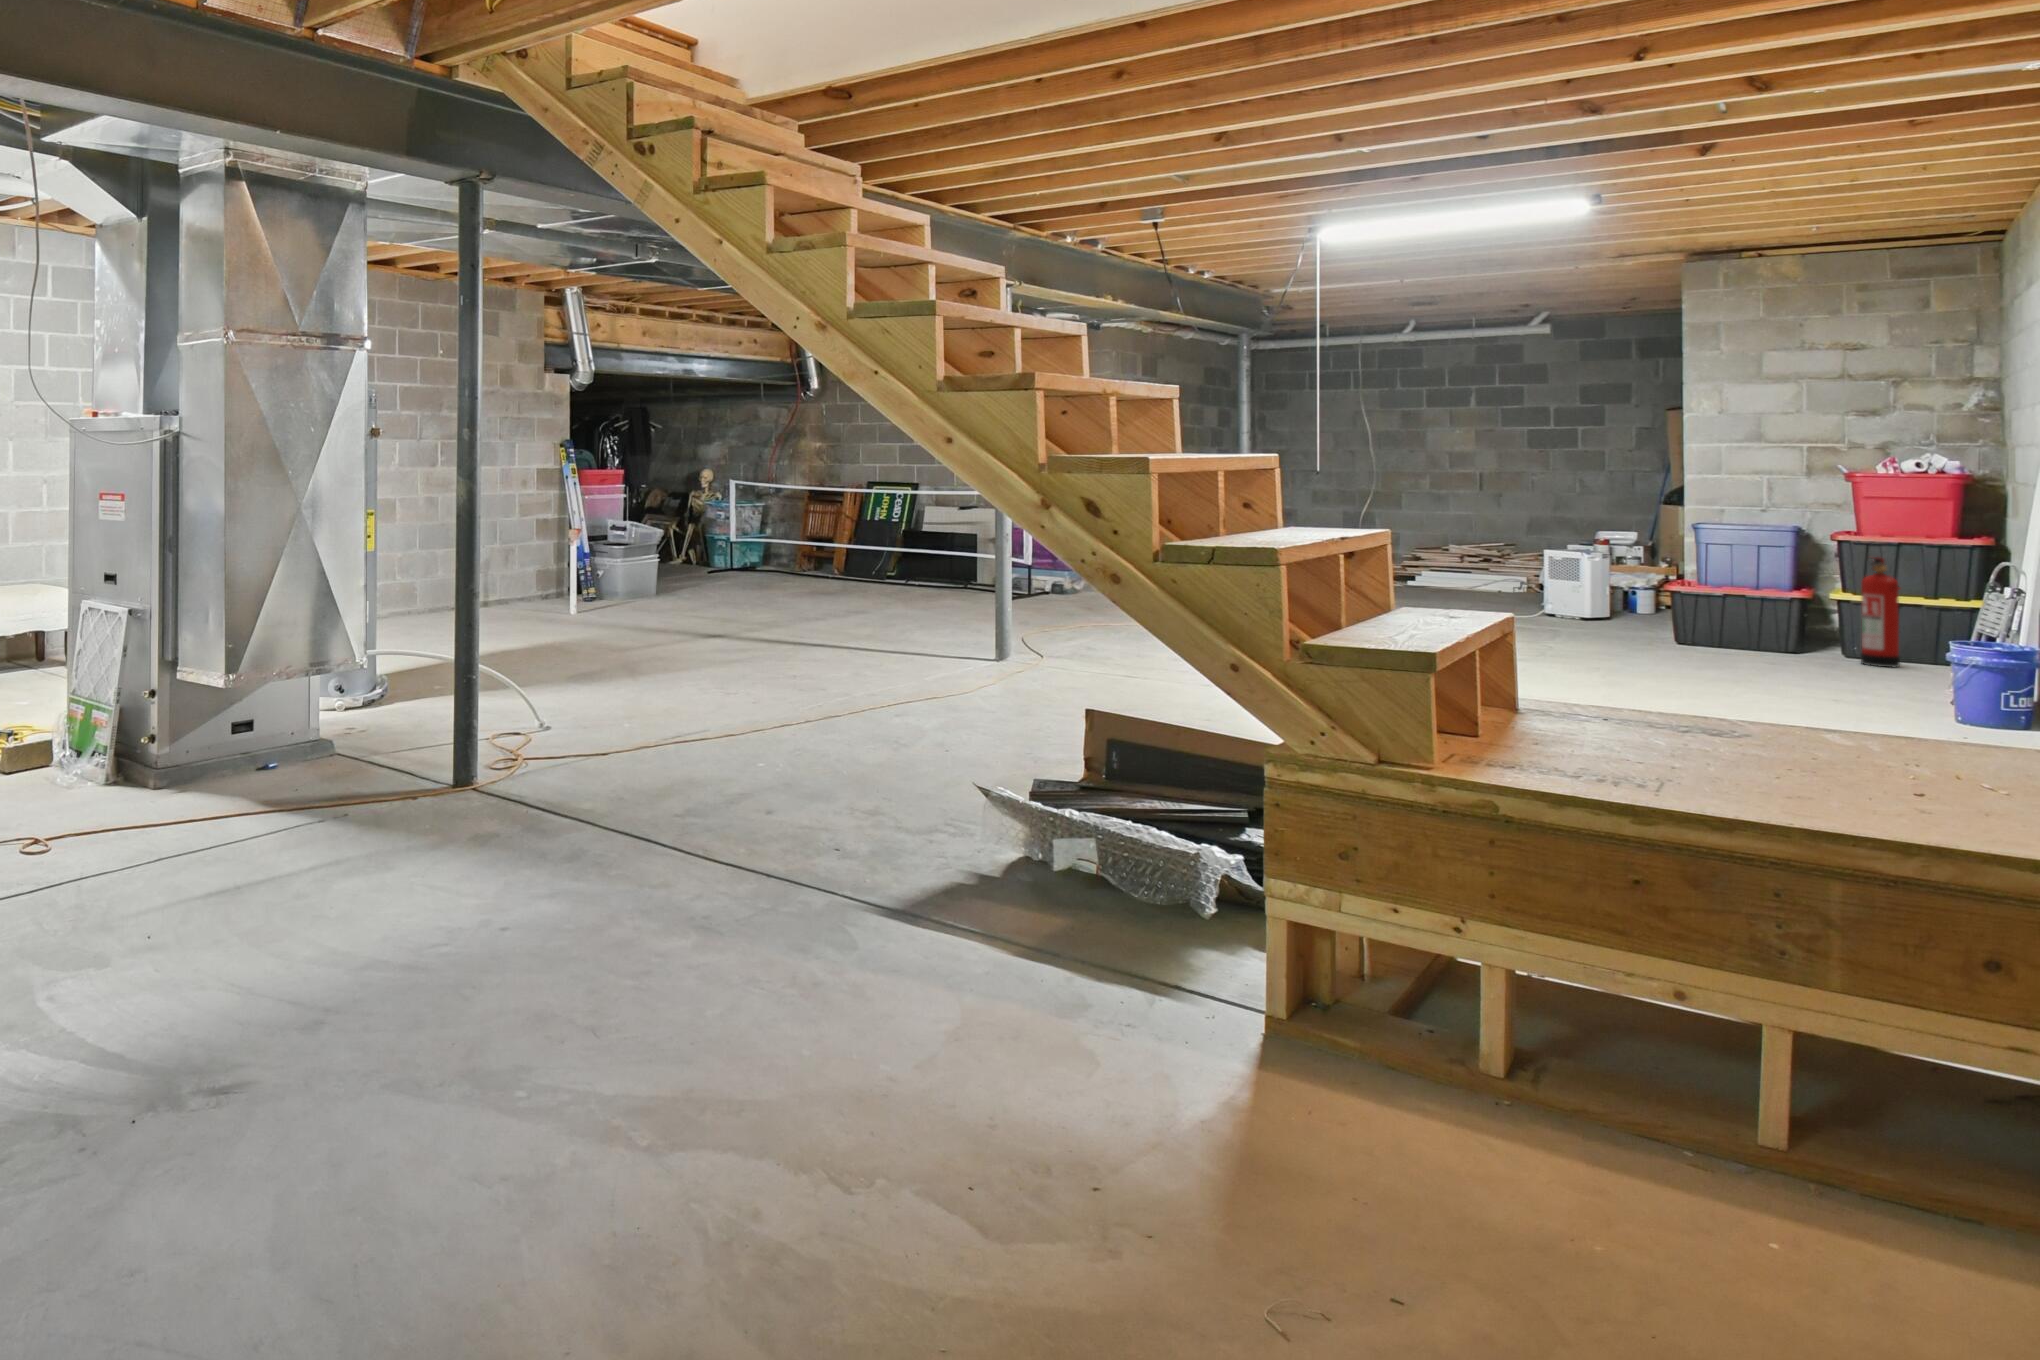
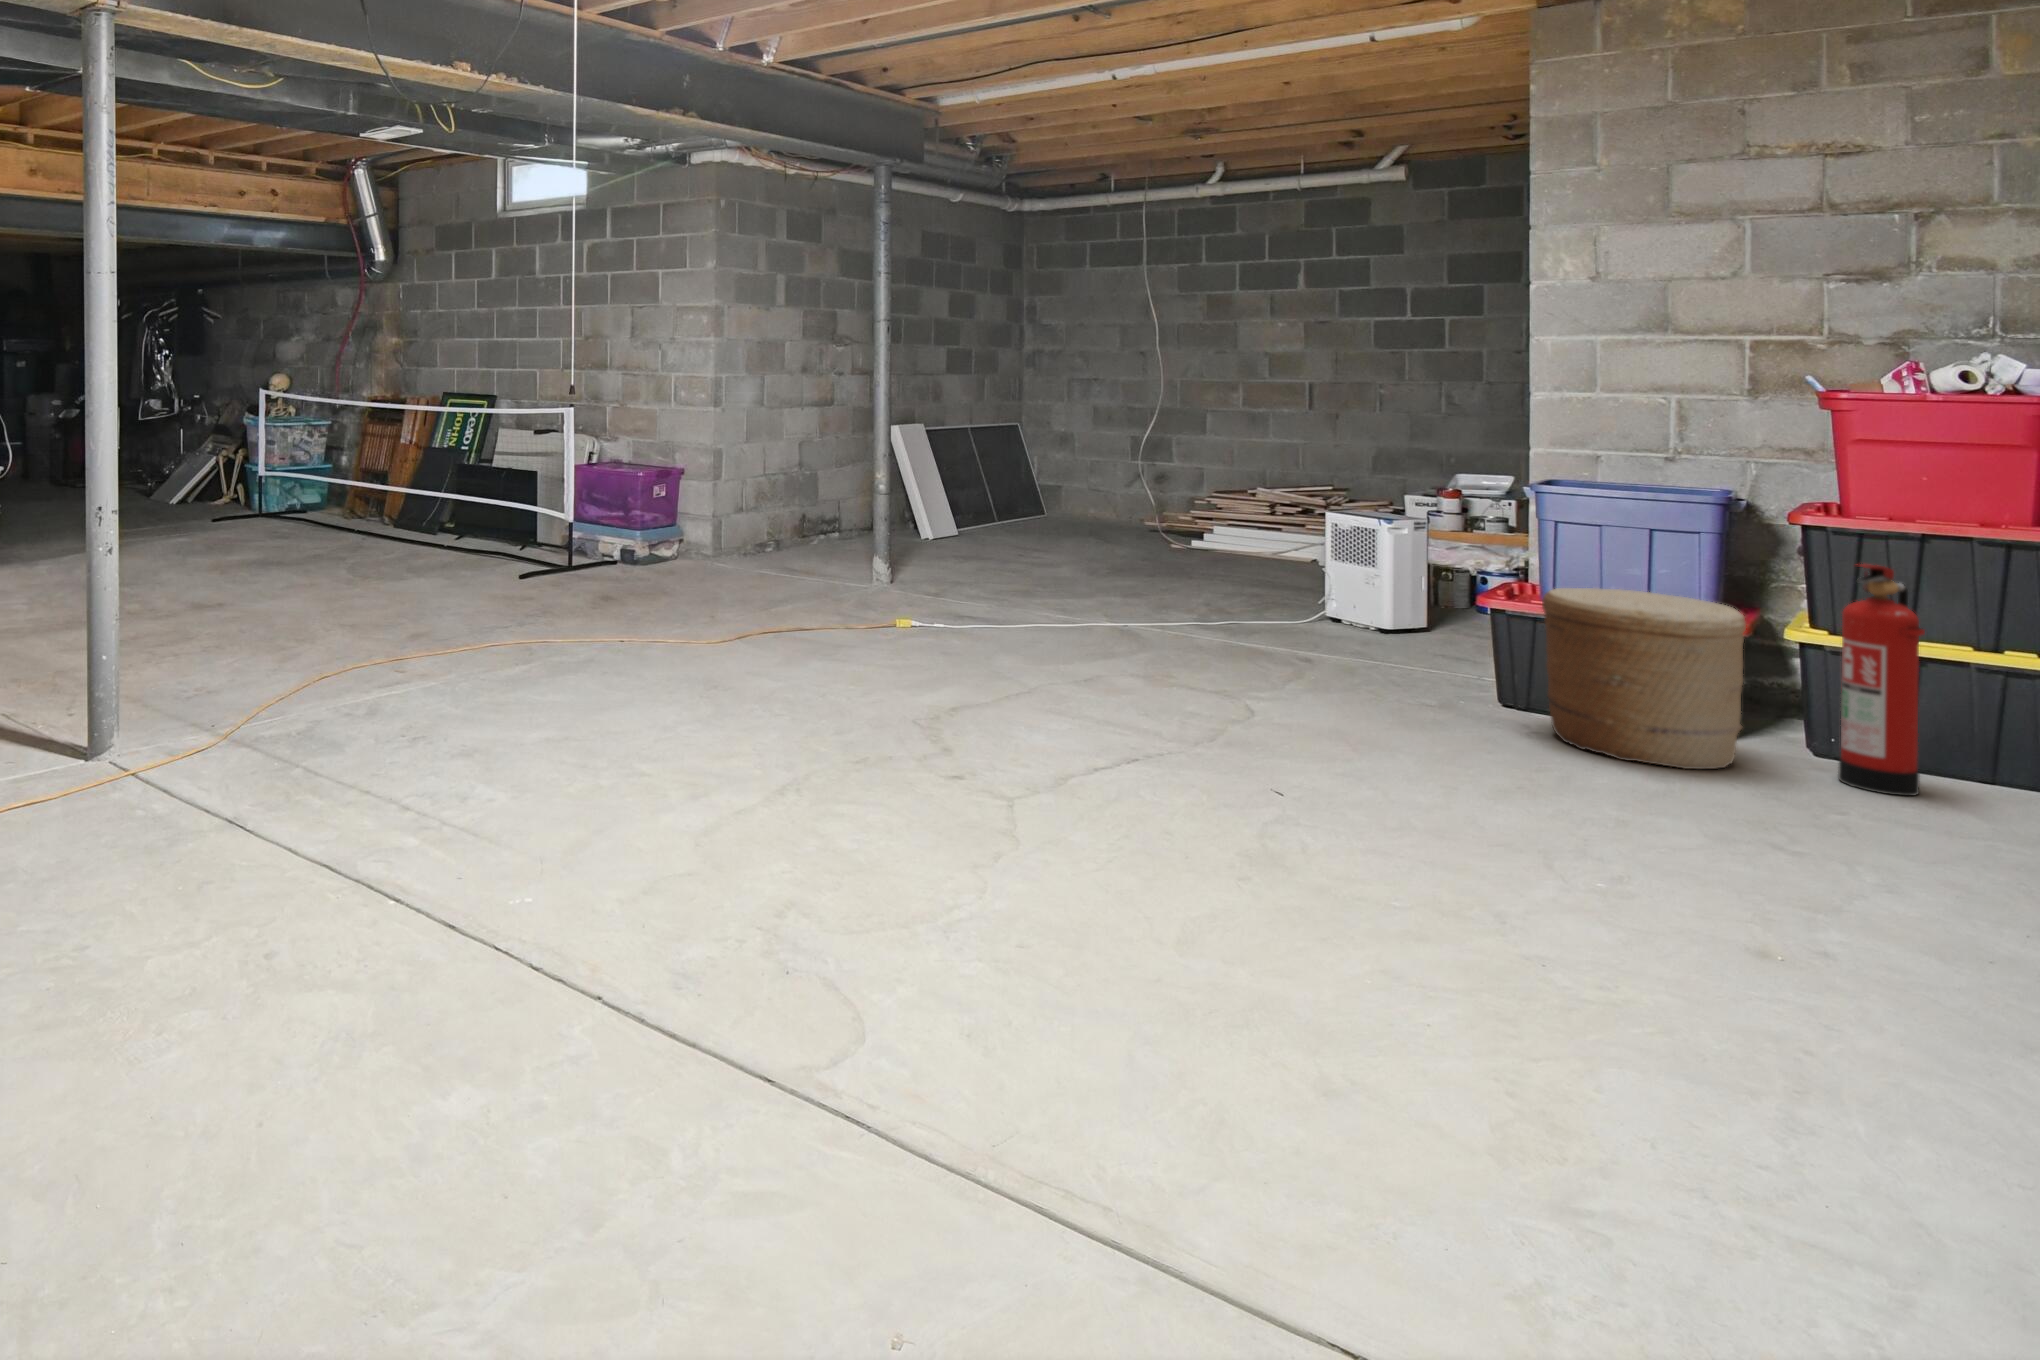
woven basket: none [1707,577,1814,661] -> present [1542,588,1746,769]

